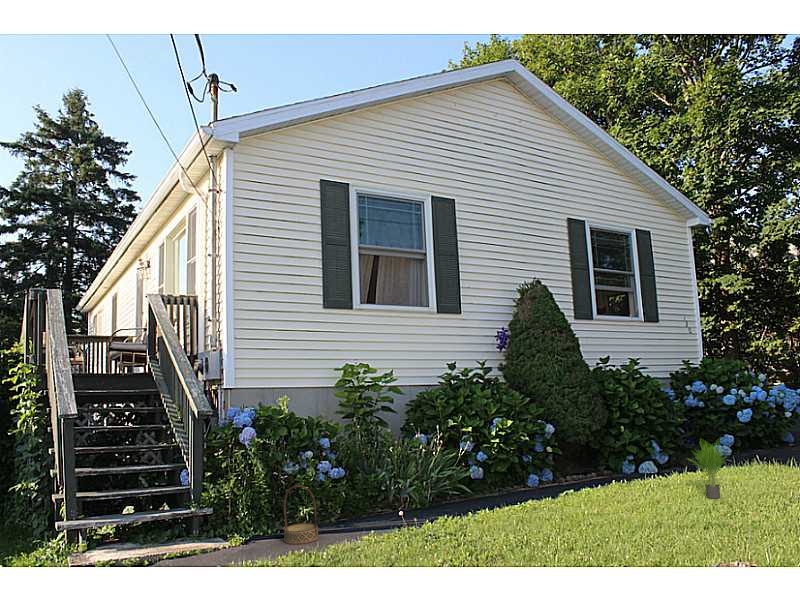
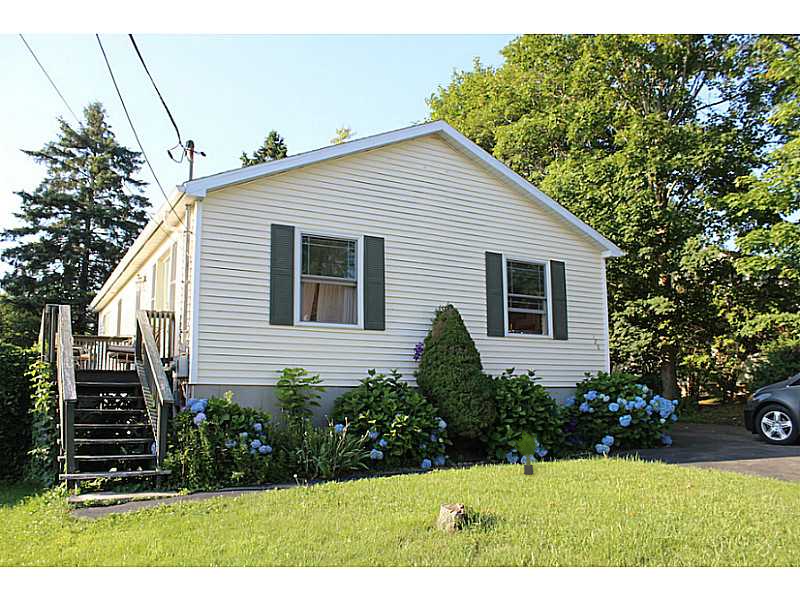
basket: present [284,485,319,544] -> none [214,453,239,492]

